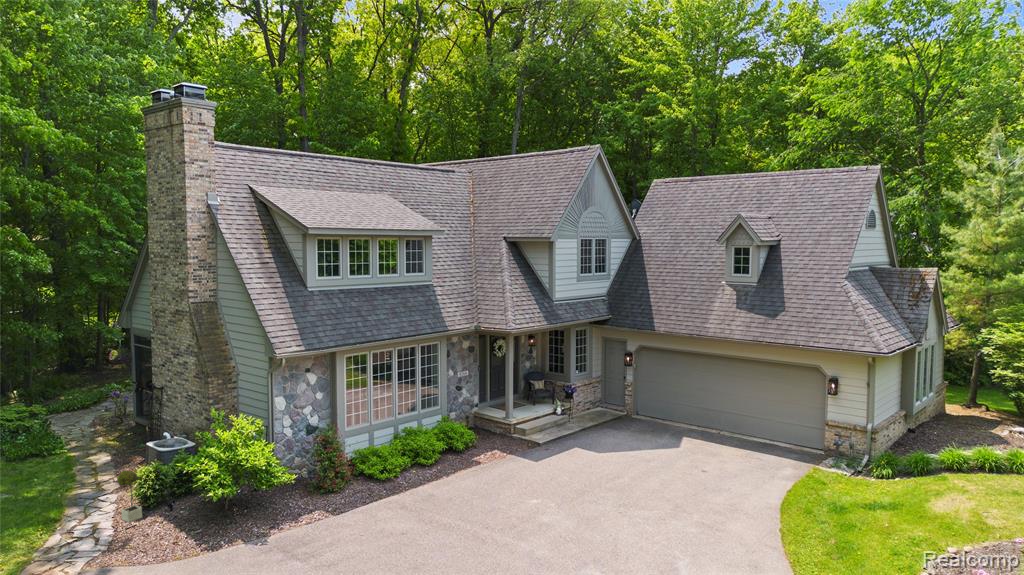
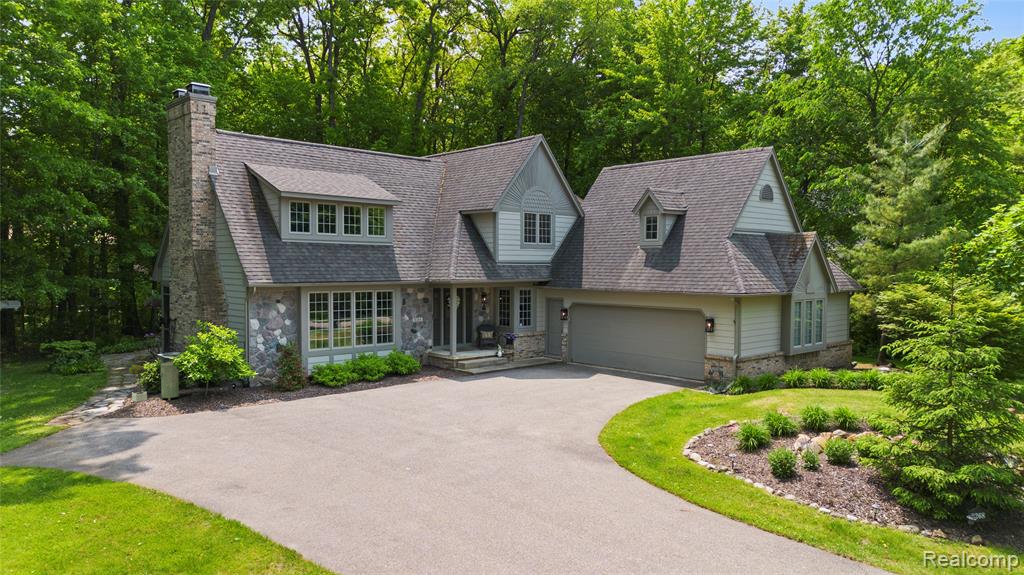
trash can: none [159,463,184,517] -> present [160,361,179,400]

